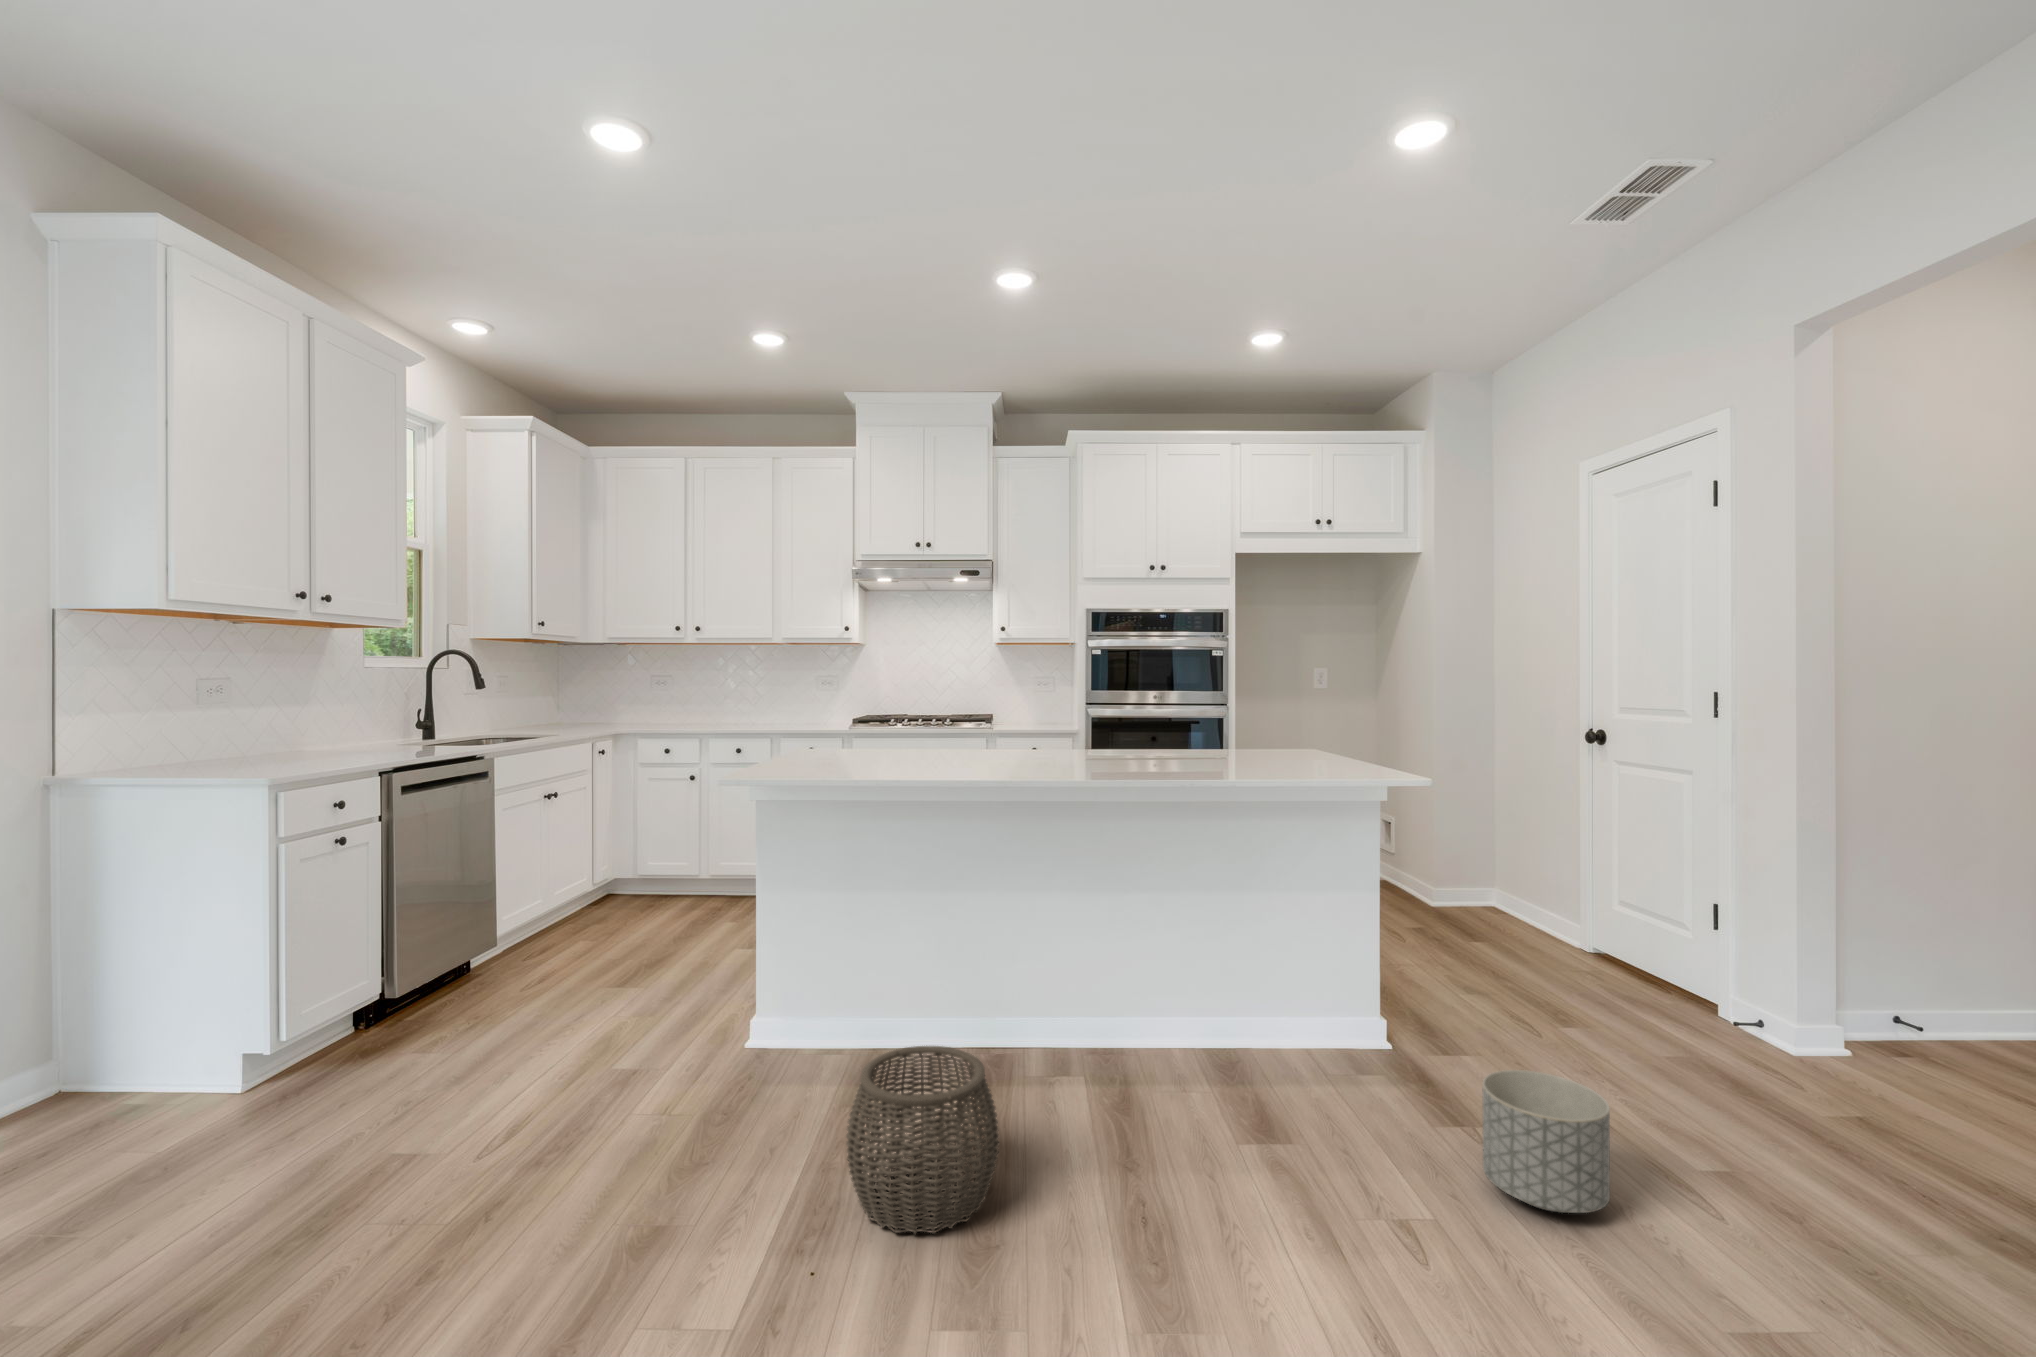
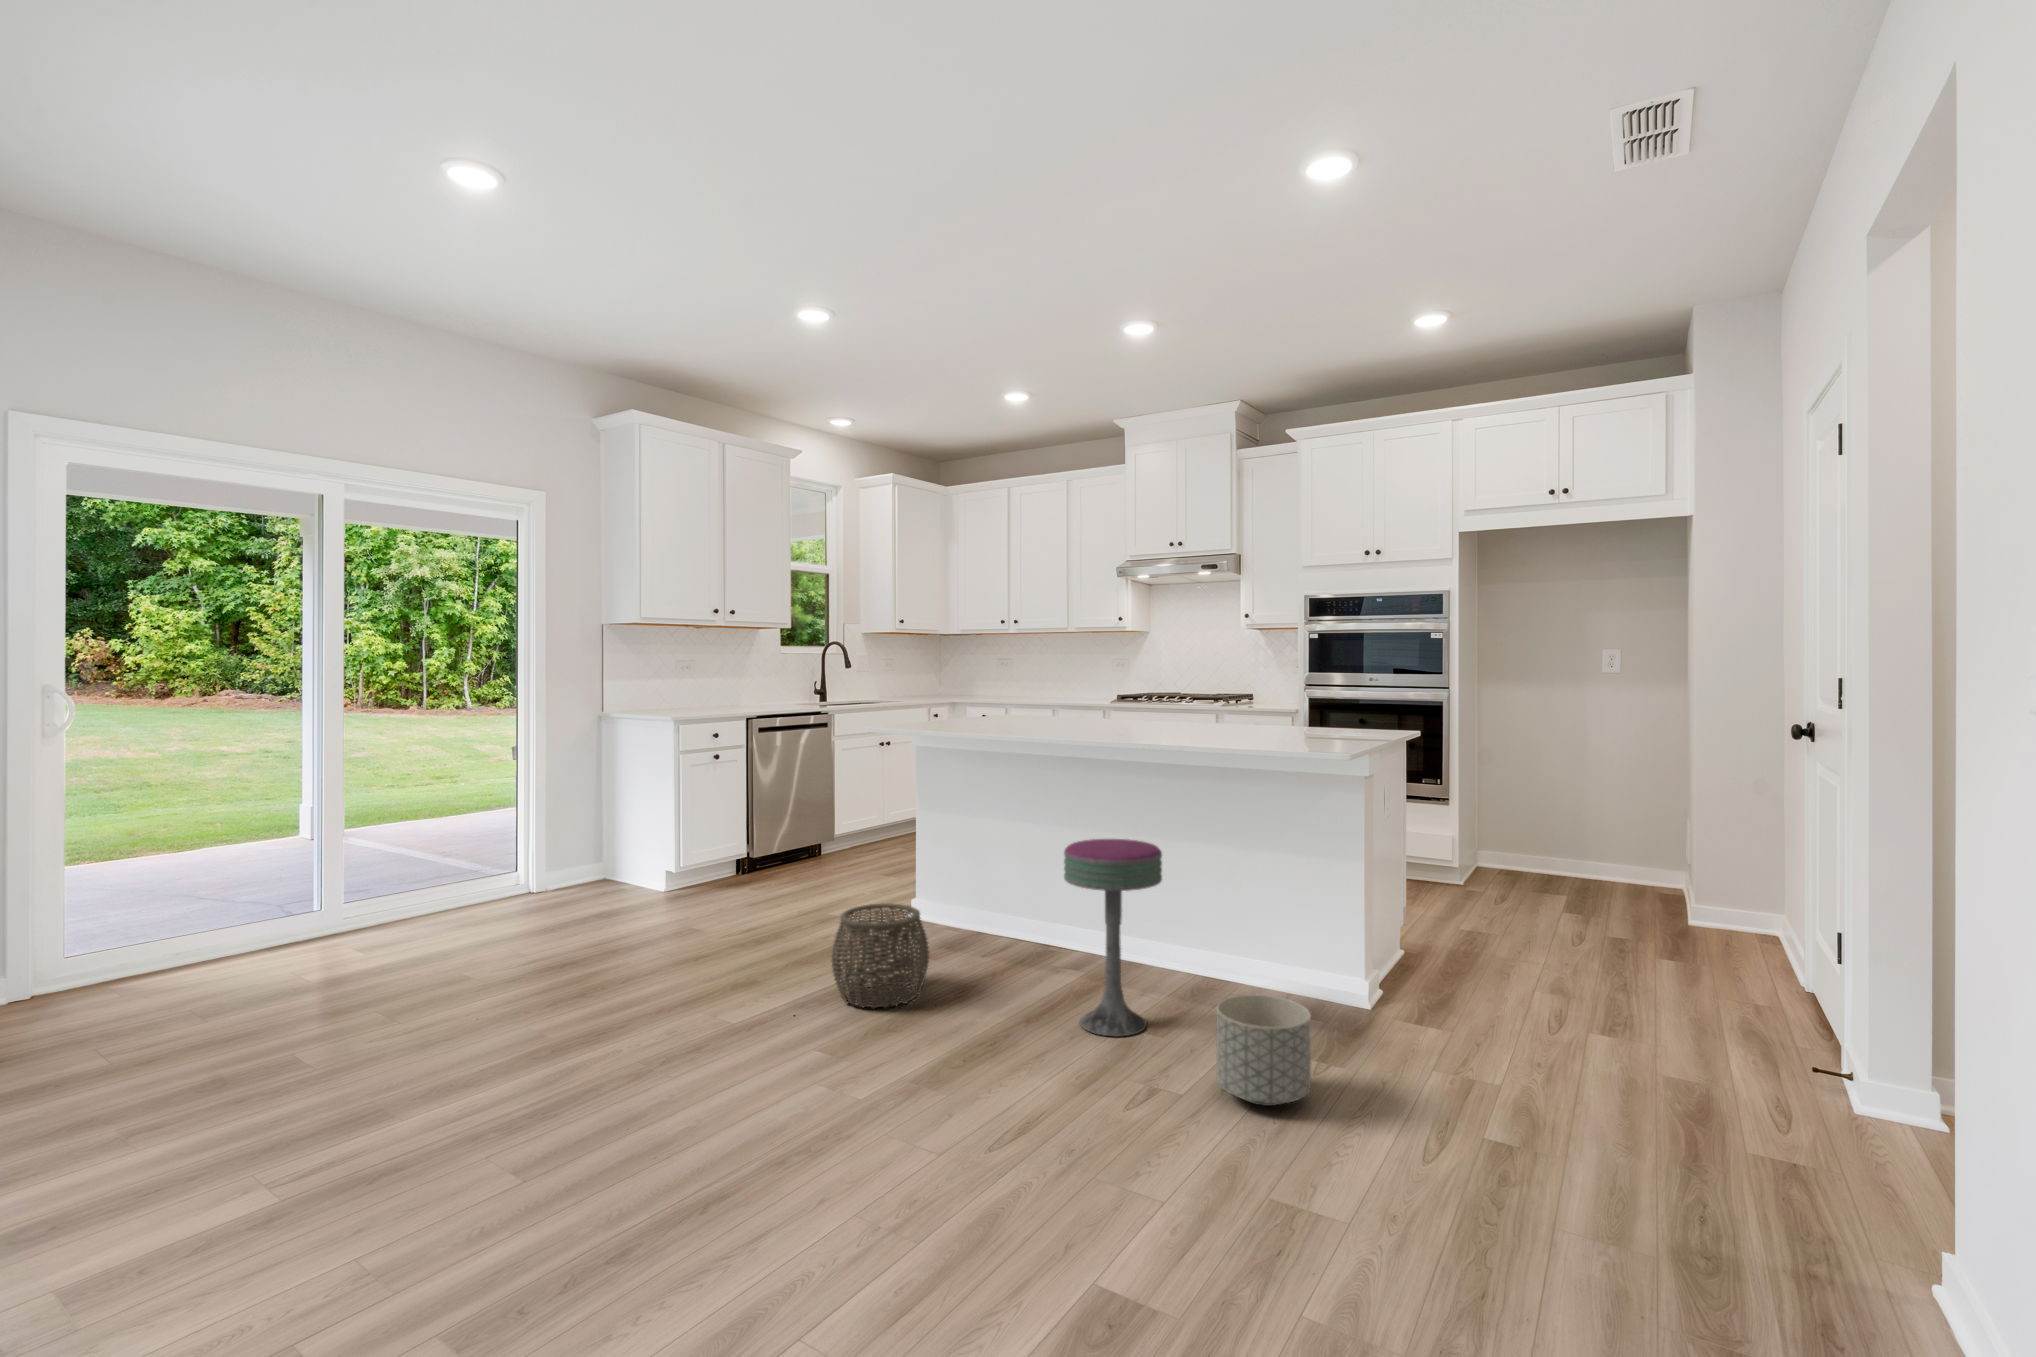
bar stool: none [1191,902,1322,1169] -> present [1064,839,1162,1037]

